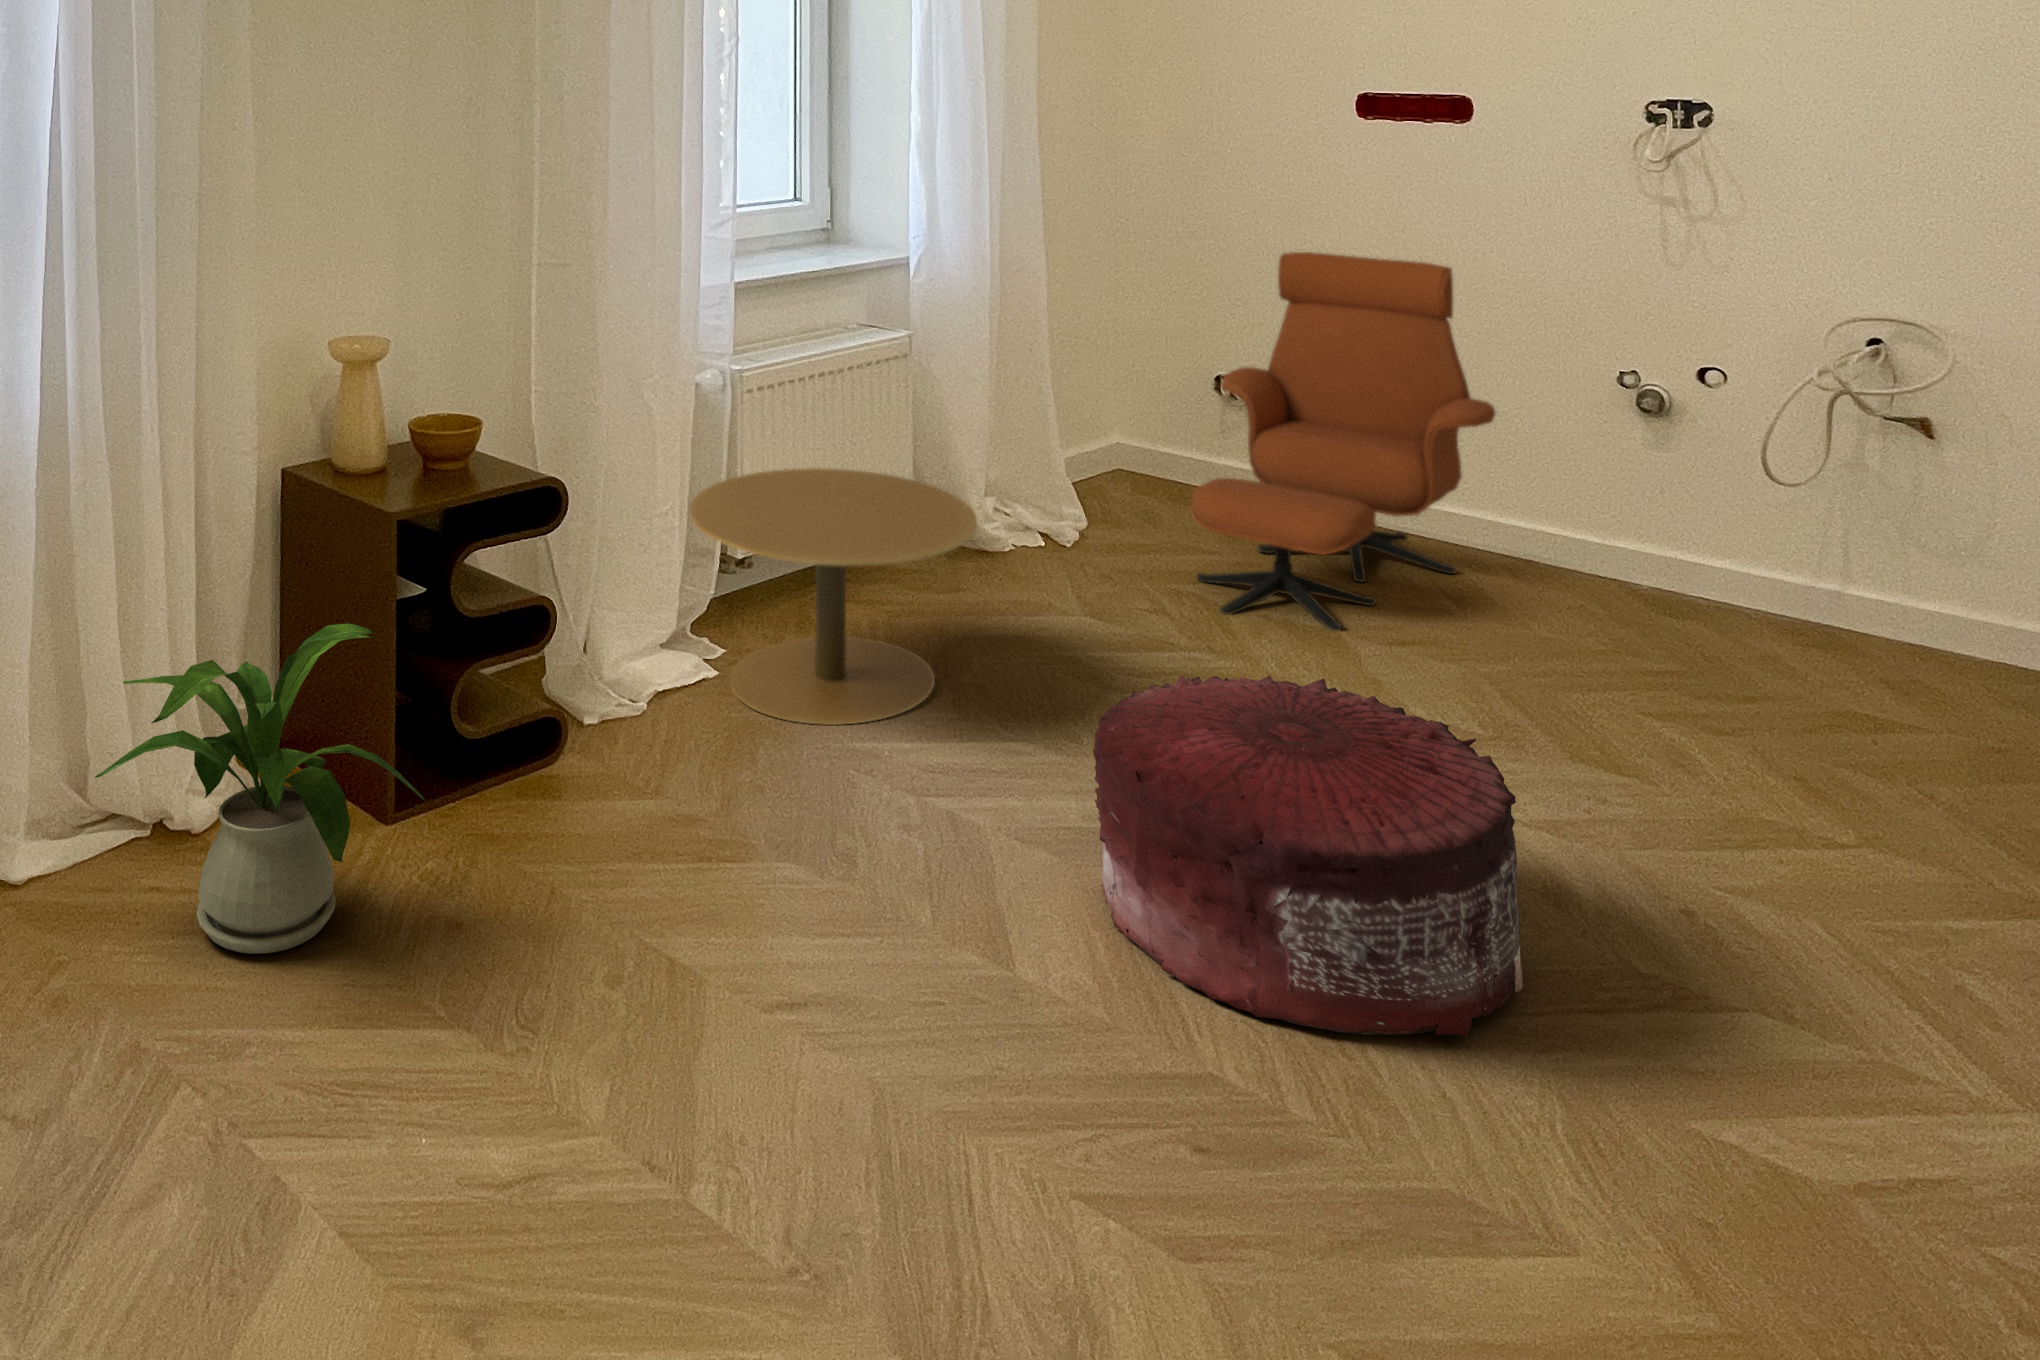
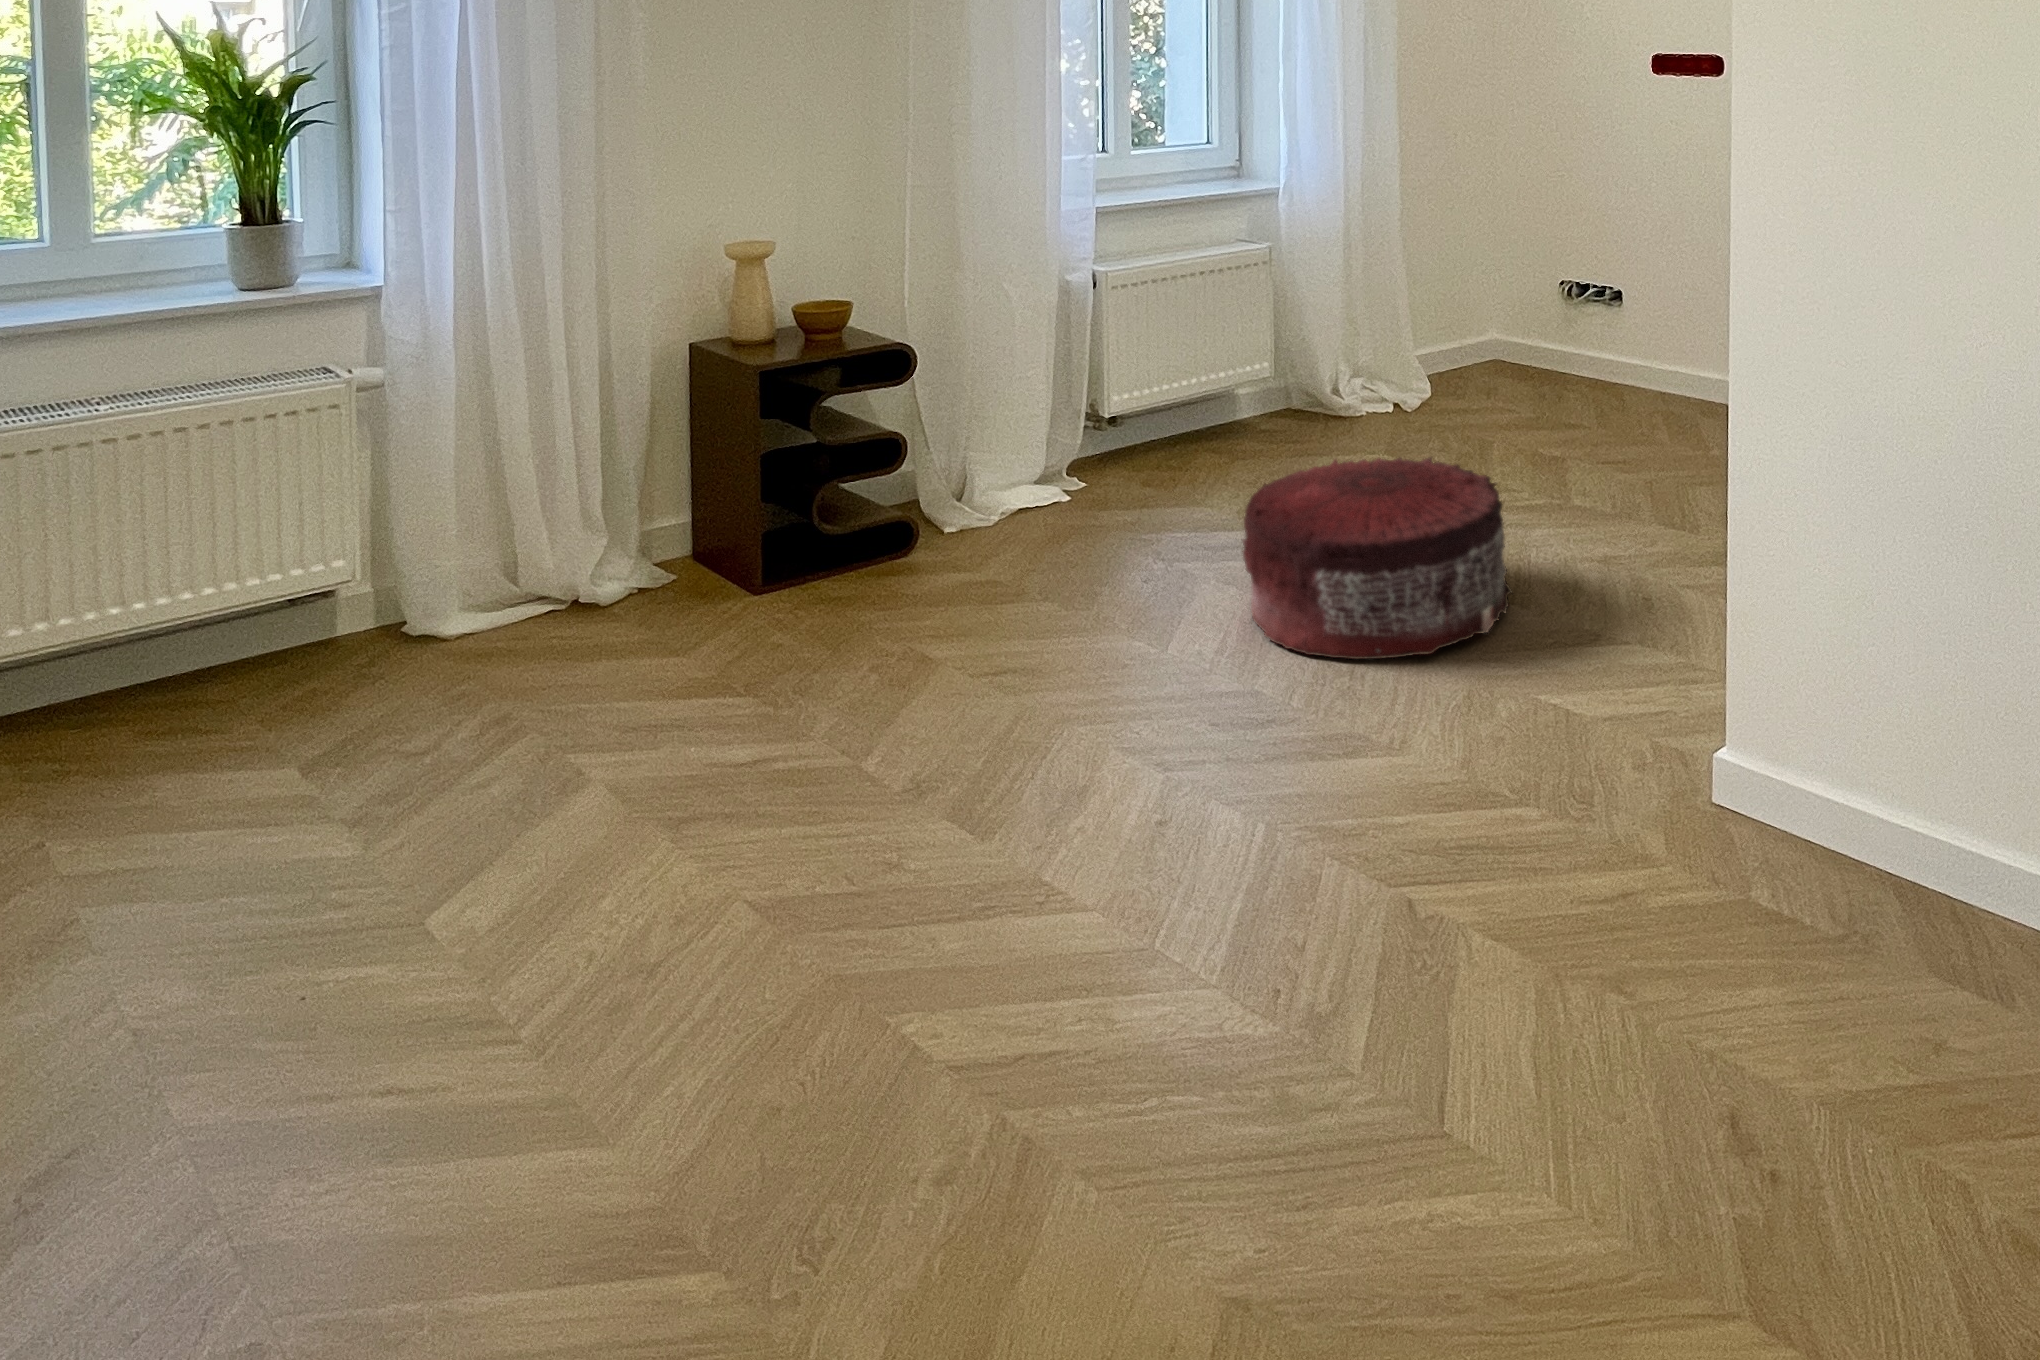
lounge chair: present [1191,252,1496,631] -> none [1478,180,1714,453]
side table: present [690,468,977,725] -> none [1044,345,1264,522]
house plant: present [95,624,427,954] -> none [505,433,761,665]

